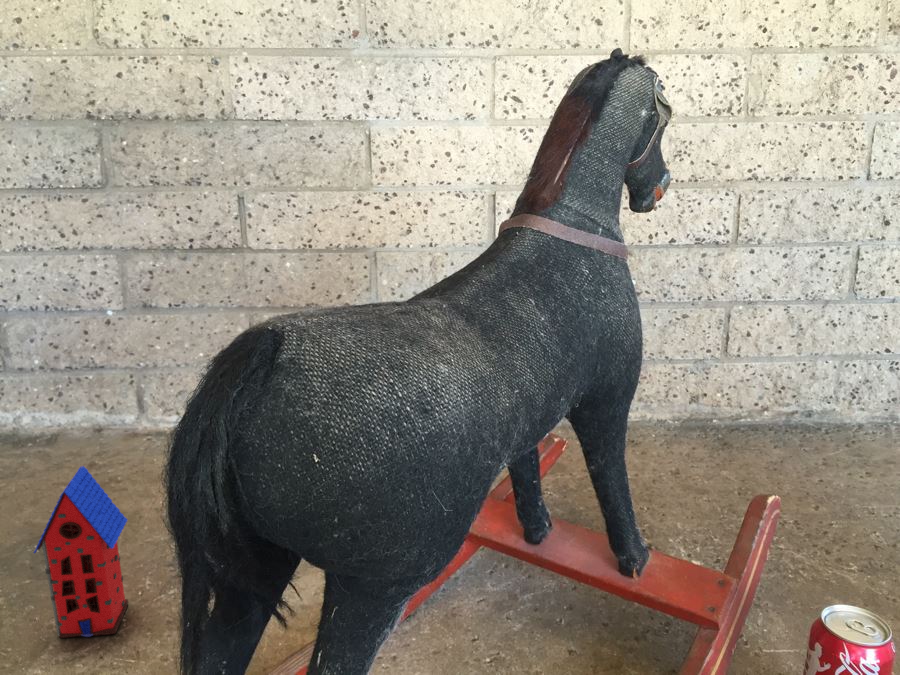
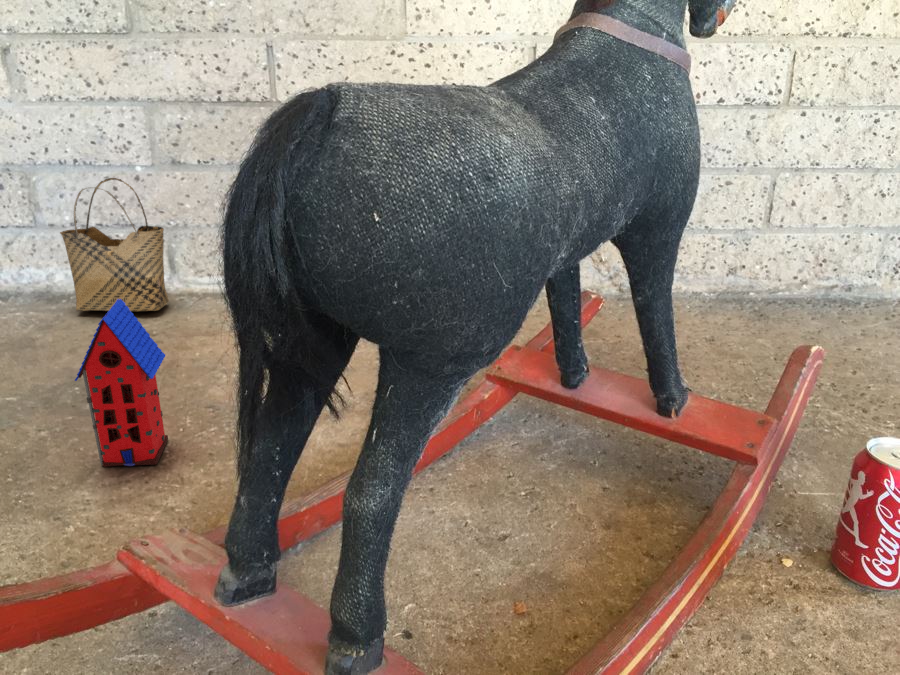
woven basket: none [28,324,136,457] -> present [60,178,169,311]

